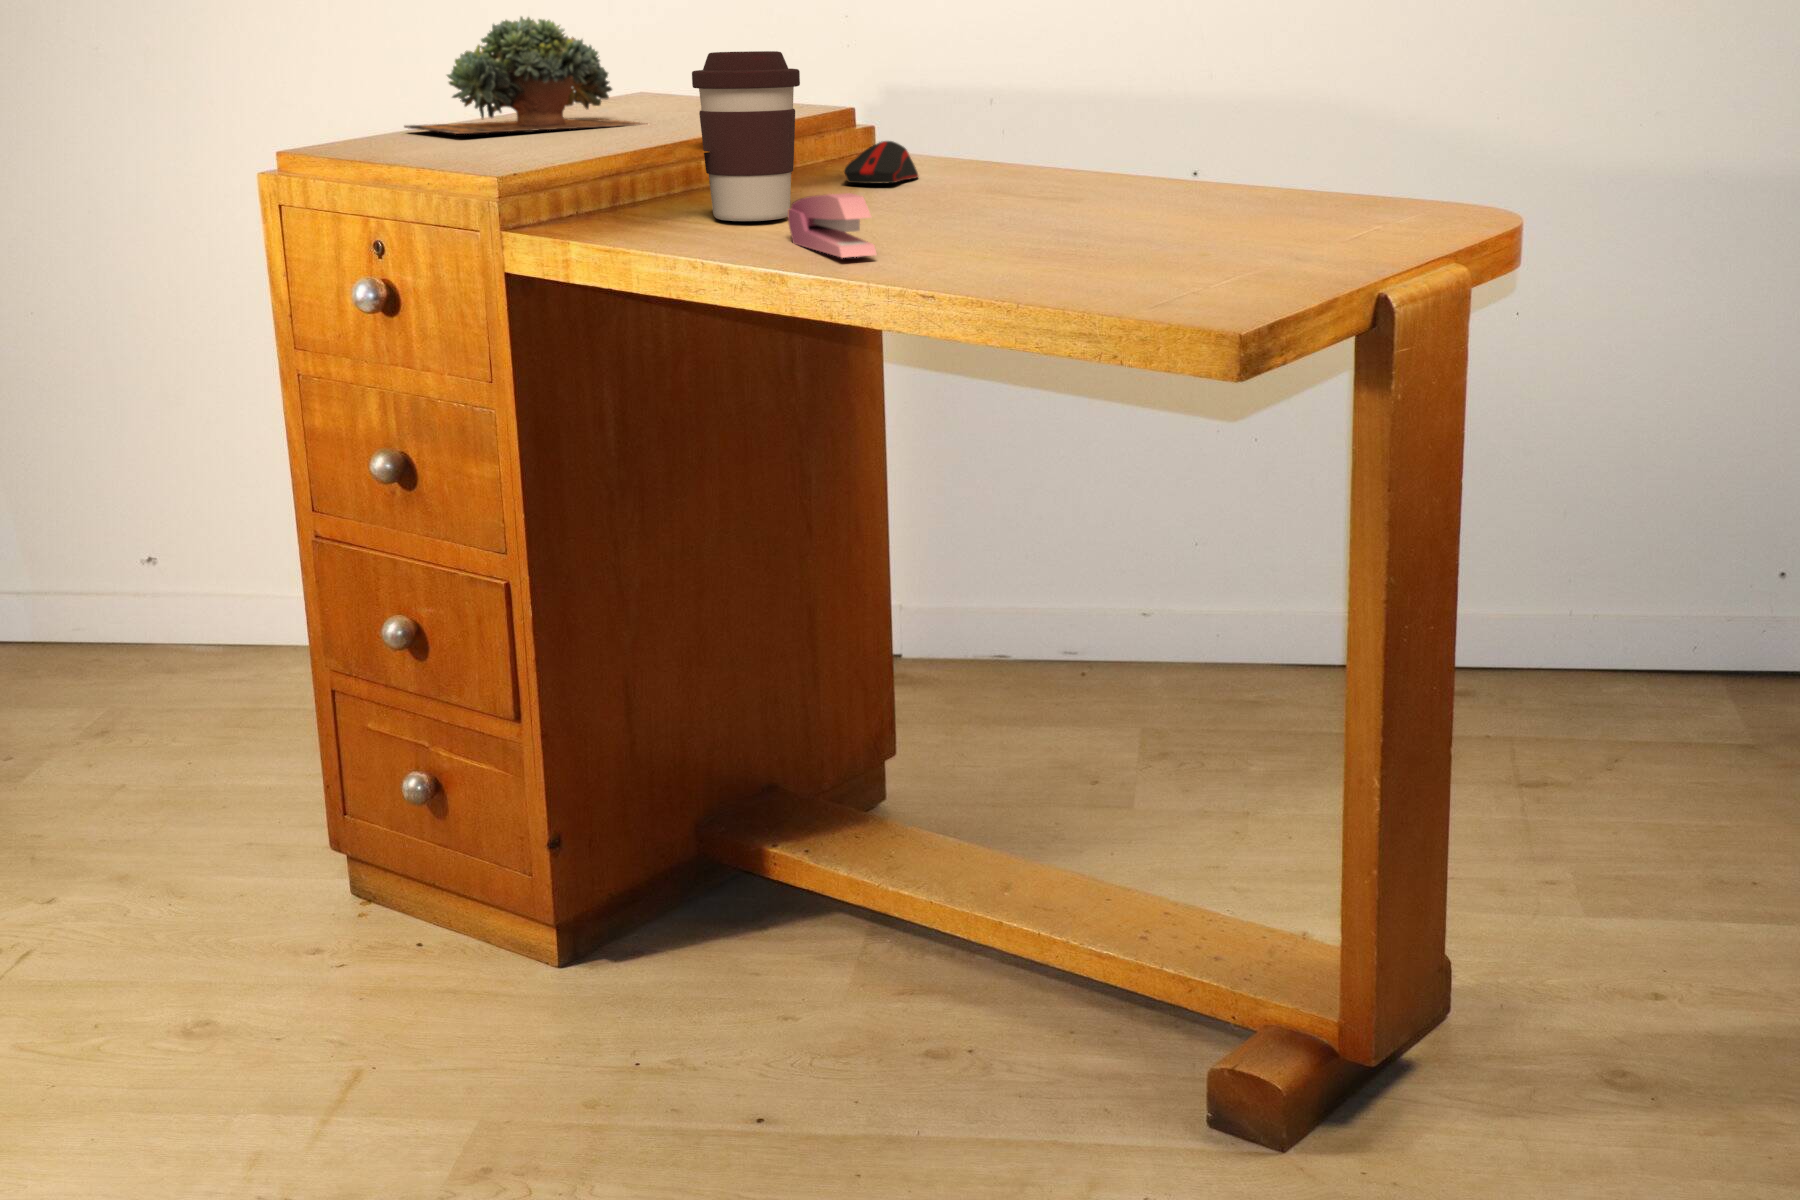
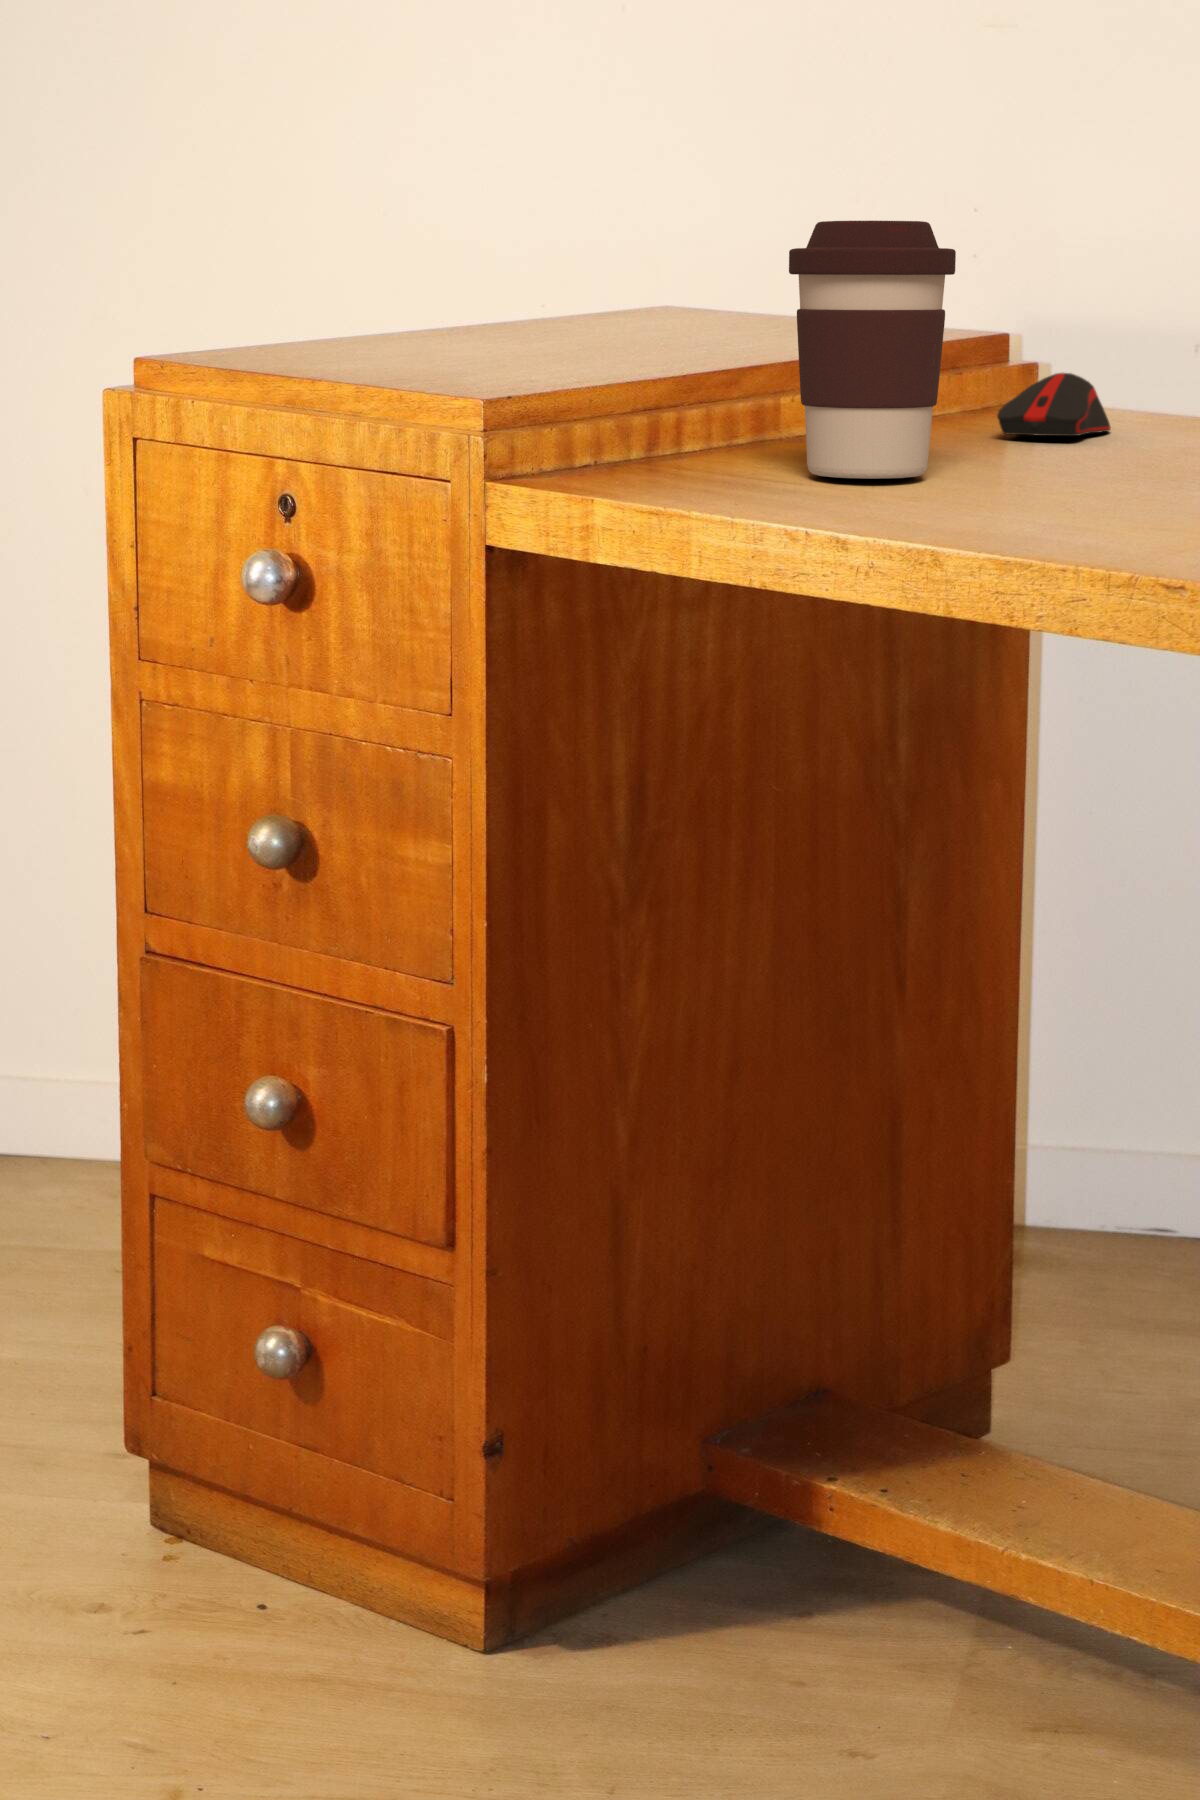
succulent plant: present [405,17,648,134] -> none [314,179,688,348]
stapler: present [788,193,876,258] -> none [935,431,1086,527]

